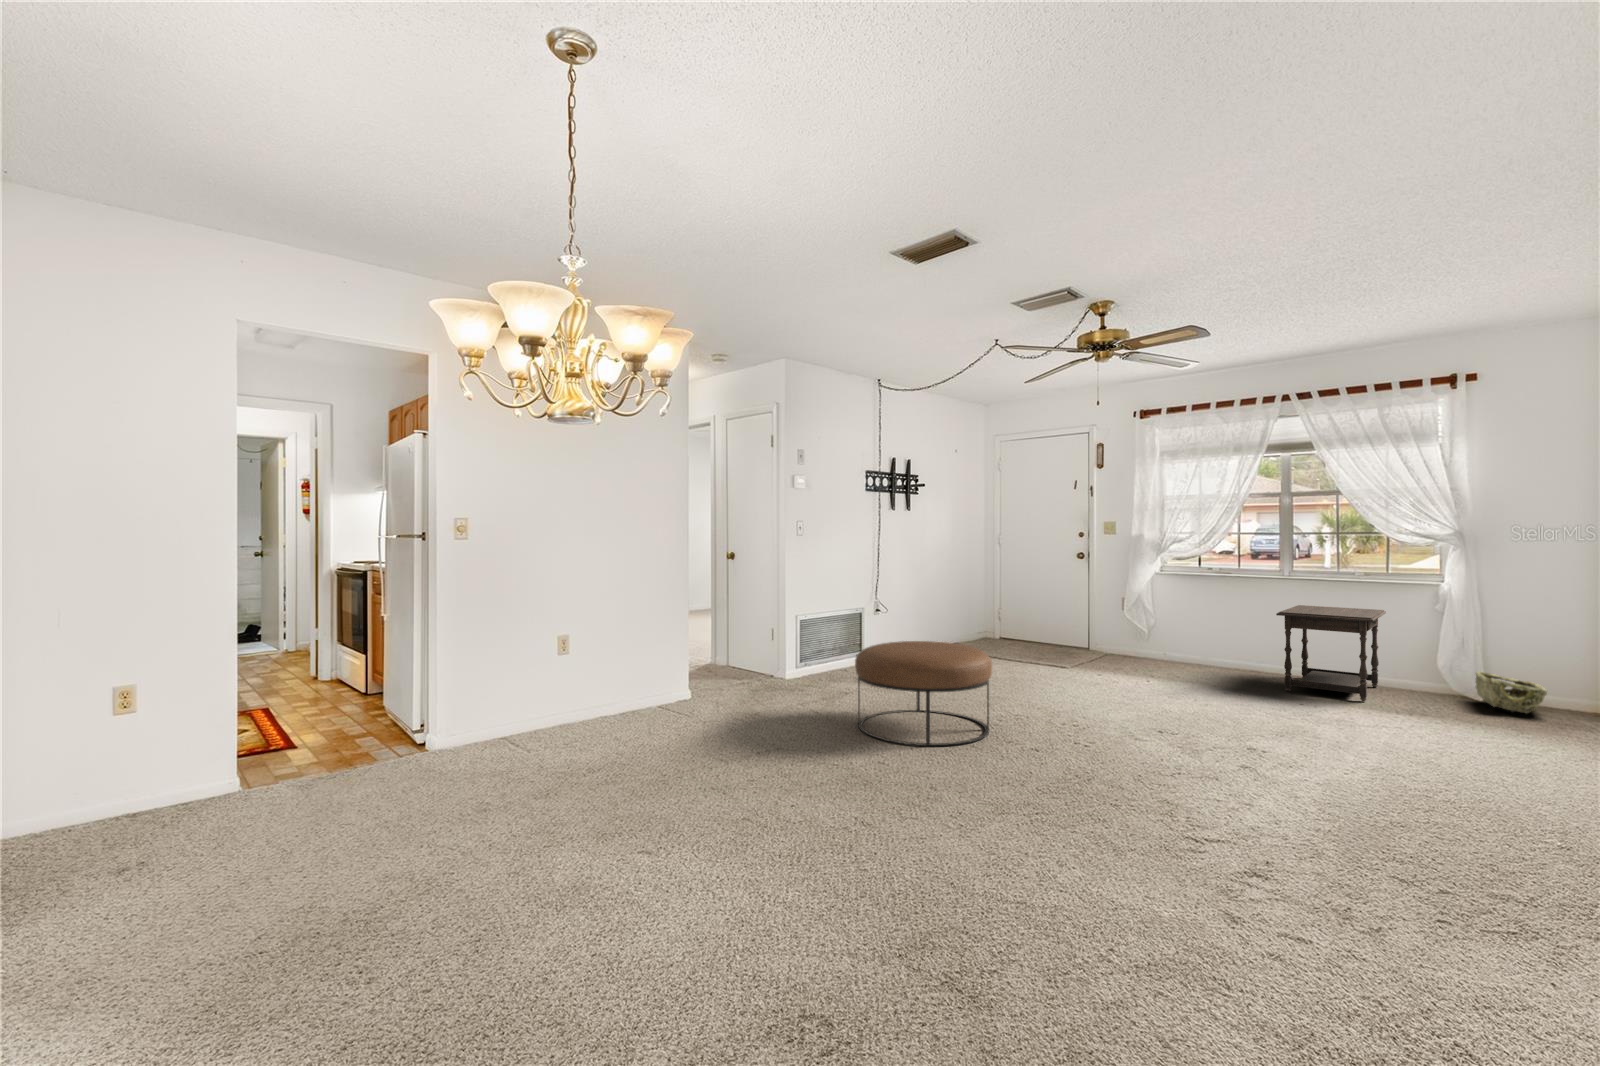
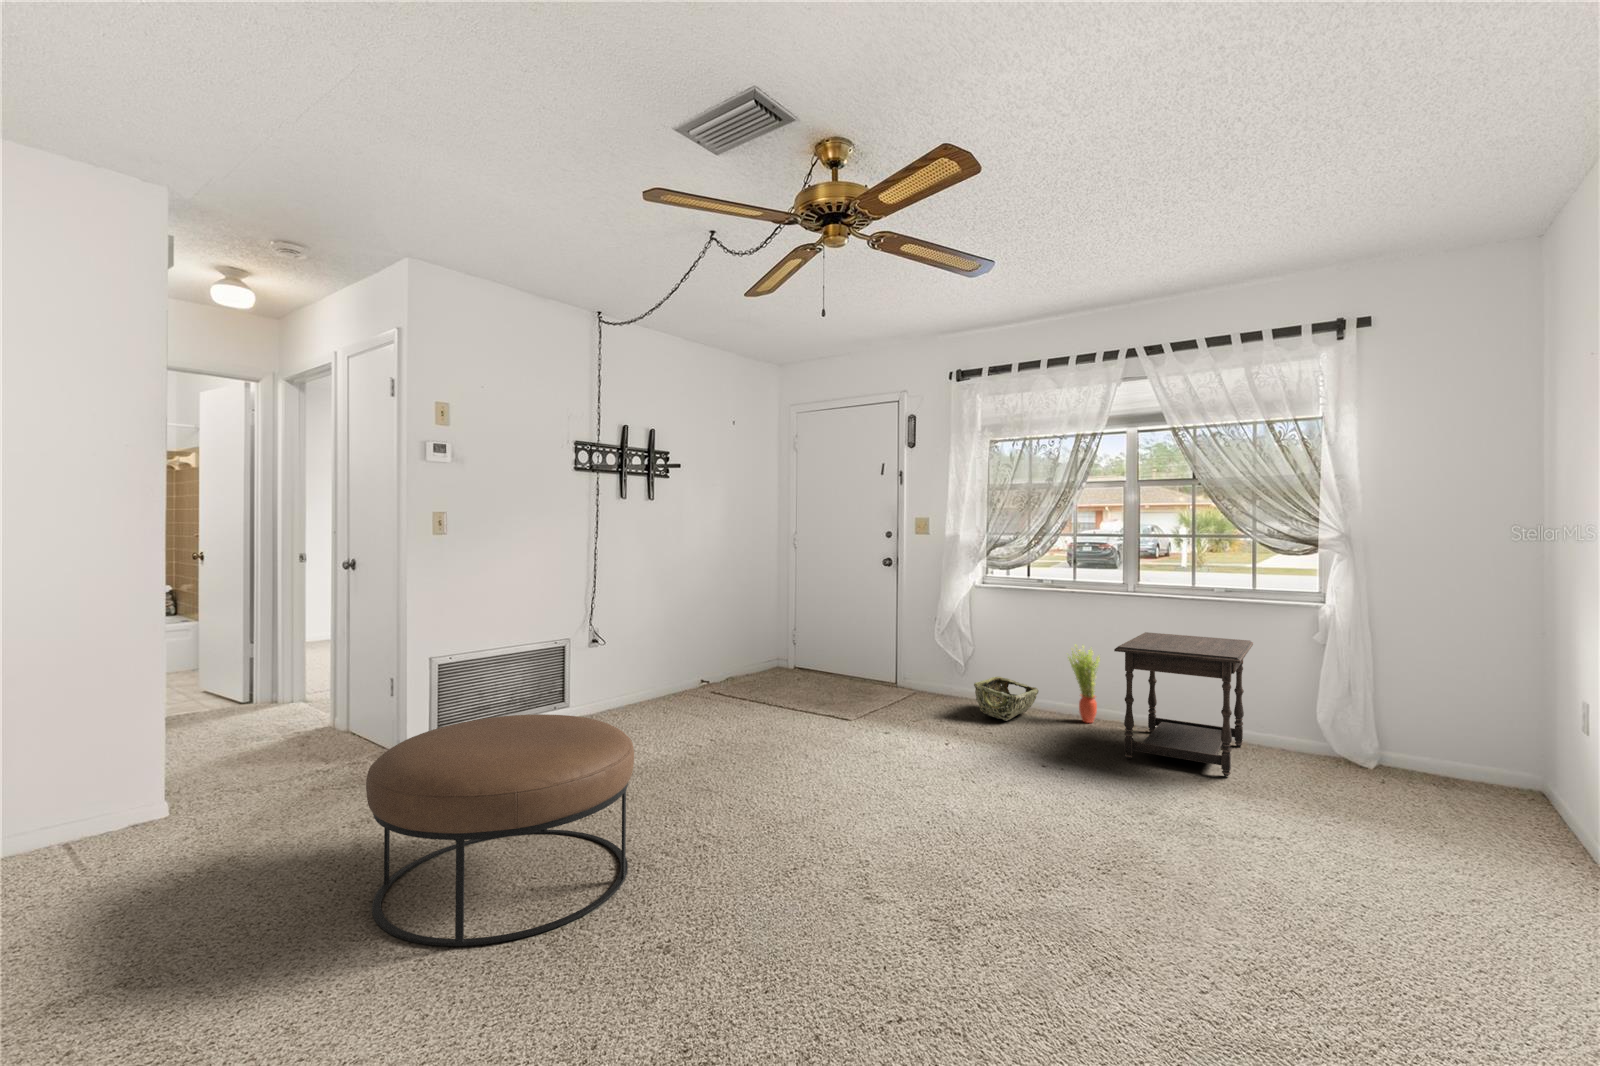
potted plant: none [1234,615,1262,673] -> present [1068,645,1100,723]
woven basket: present [1476,672,1547,713] -> present [974,677,1038,721]

